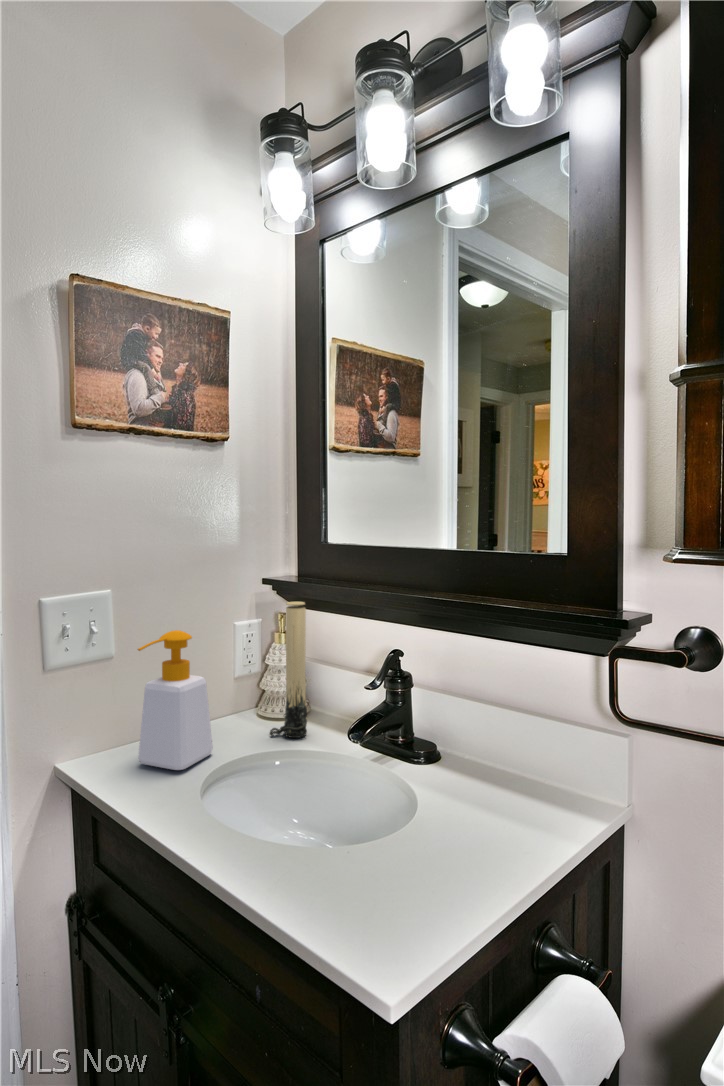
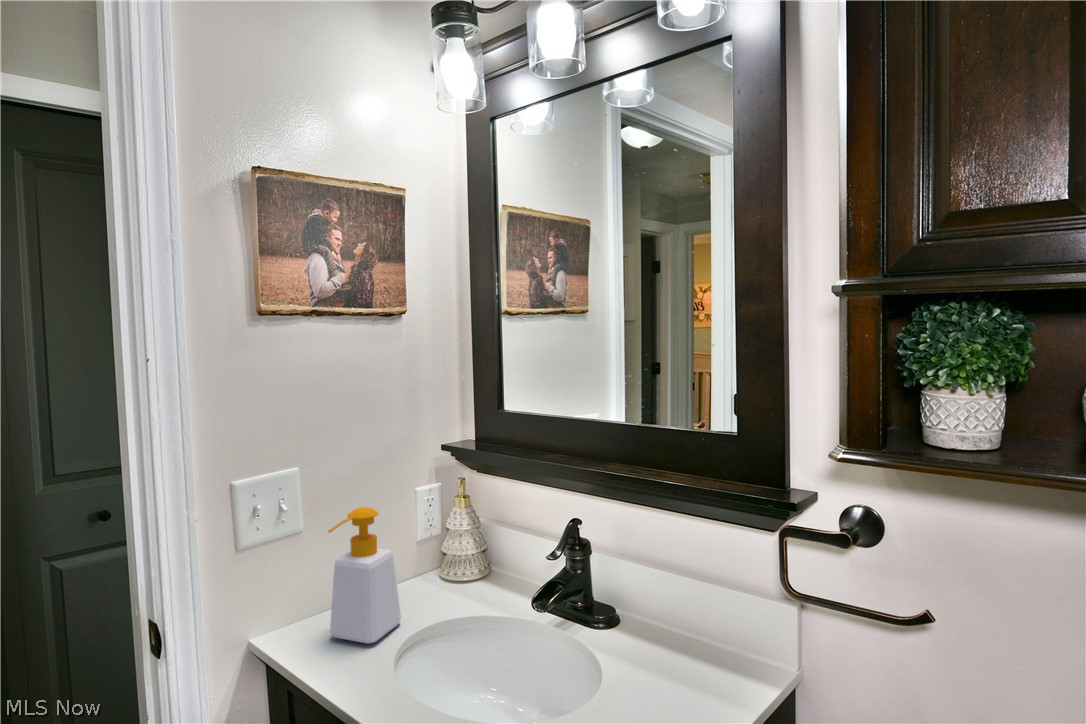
candle: present [269,602,307,738] -> none [454,470,491,603]

